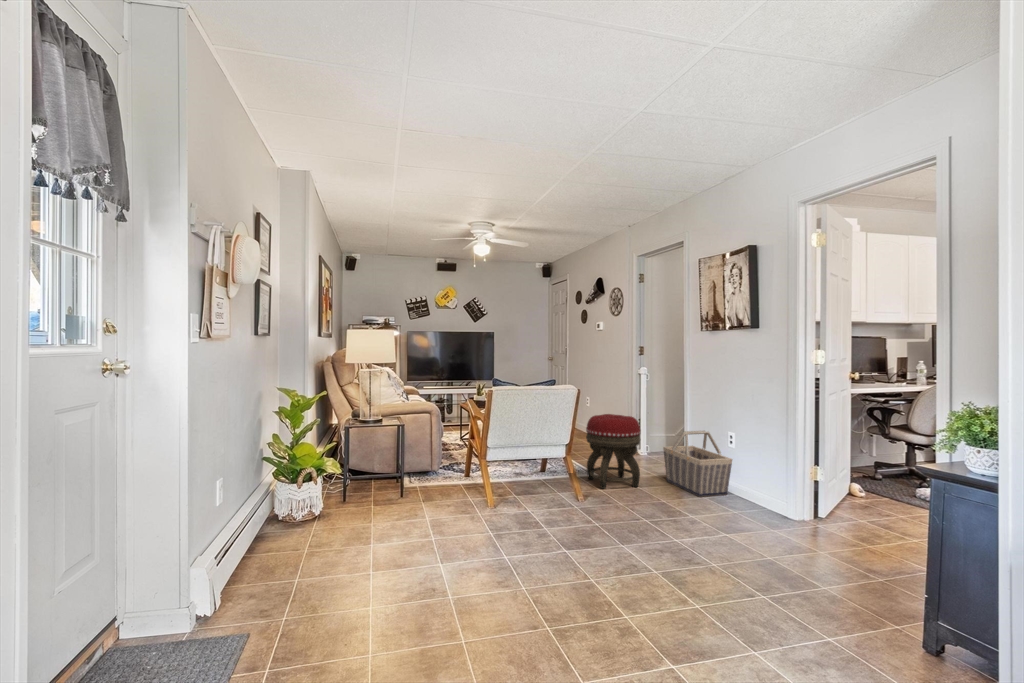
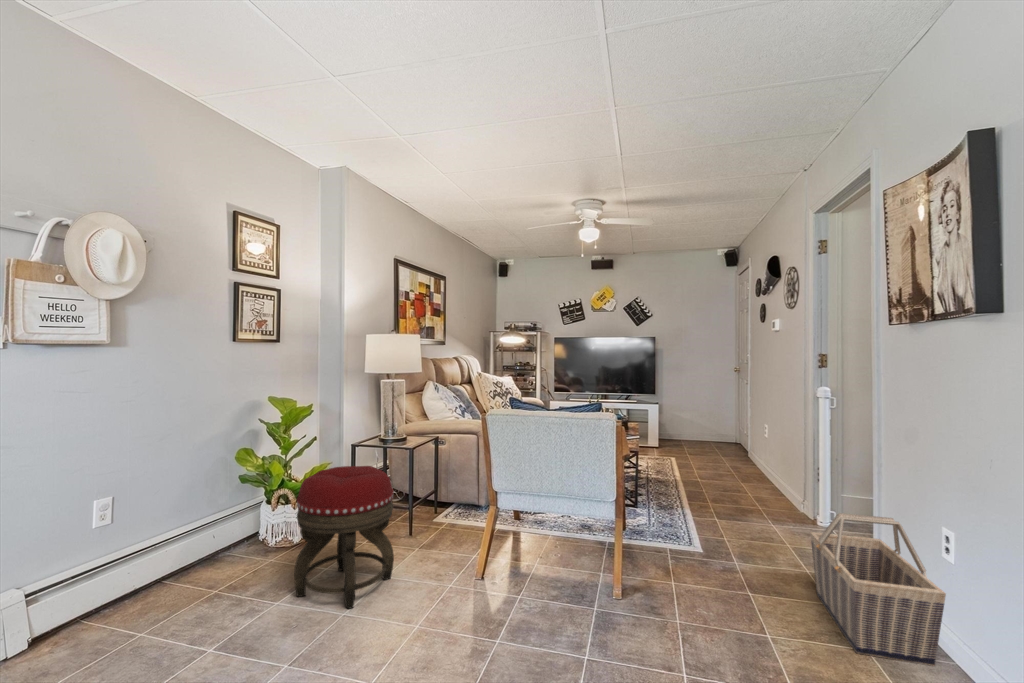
footstool: present [586,414,641,489] -> present [294,466,394,609]

